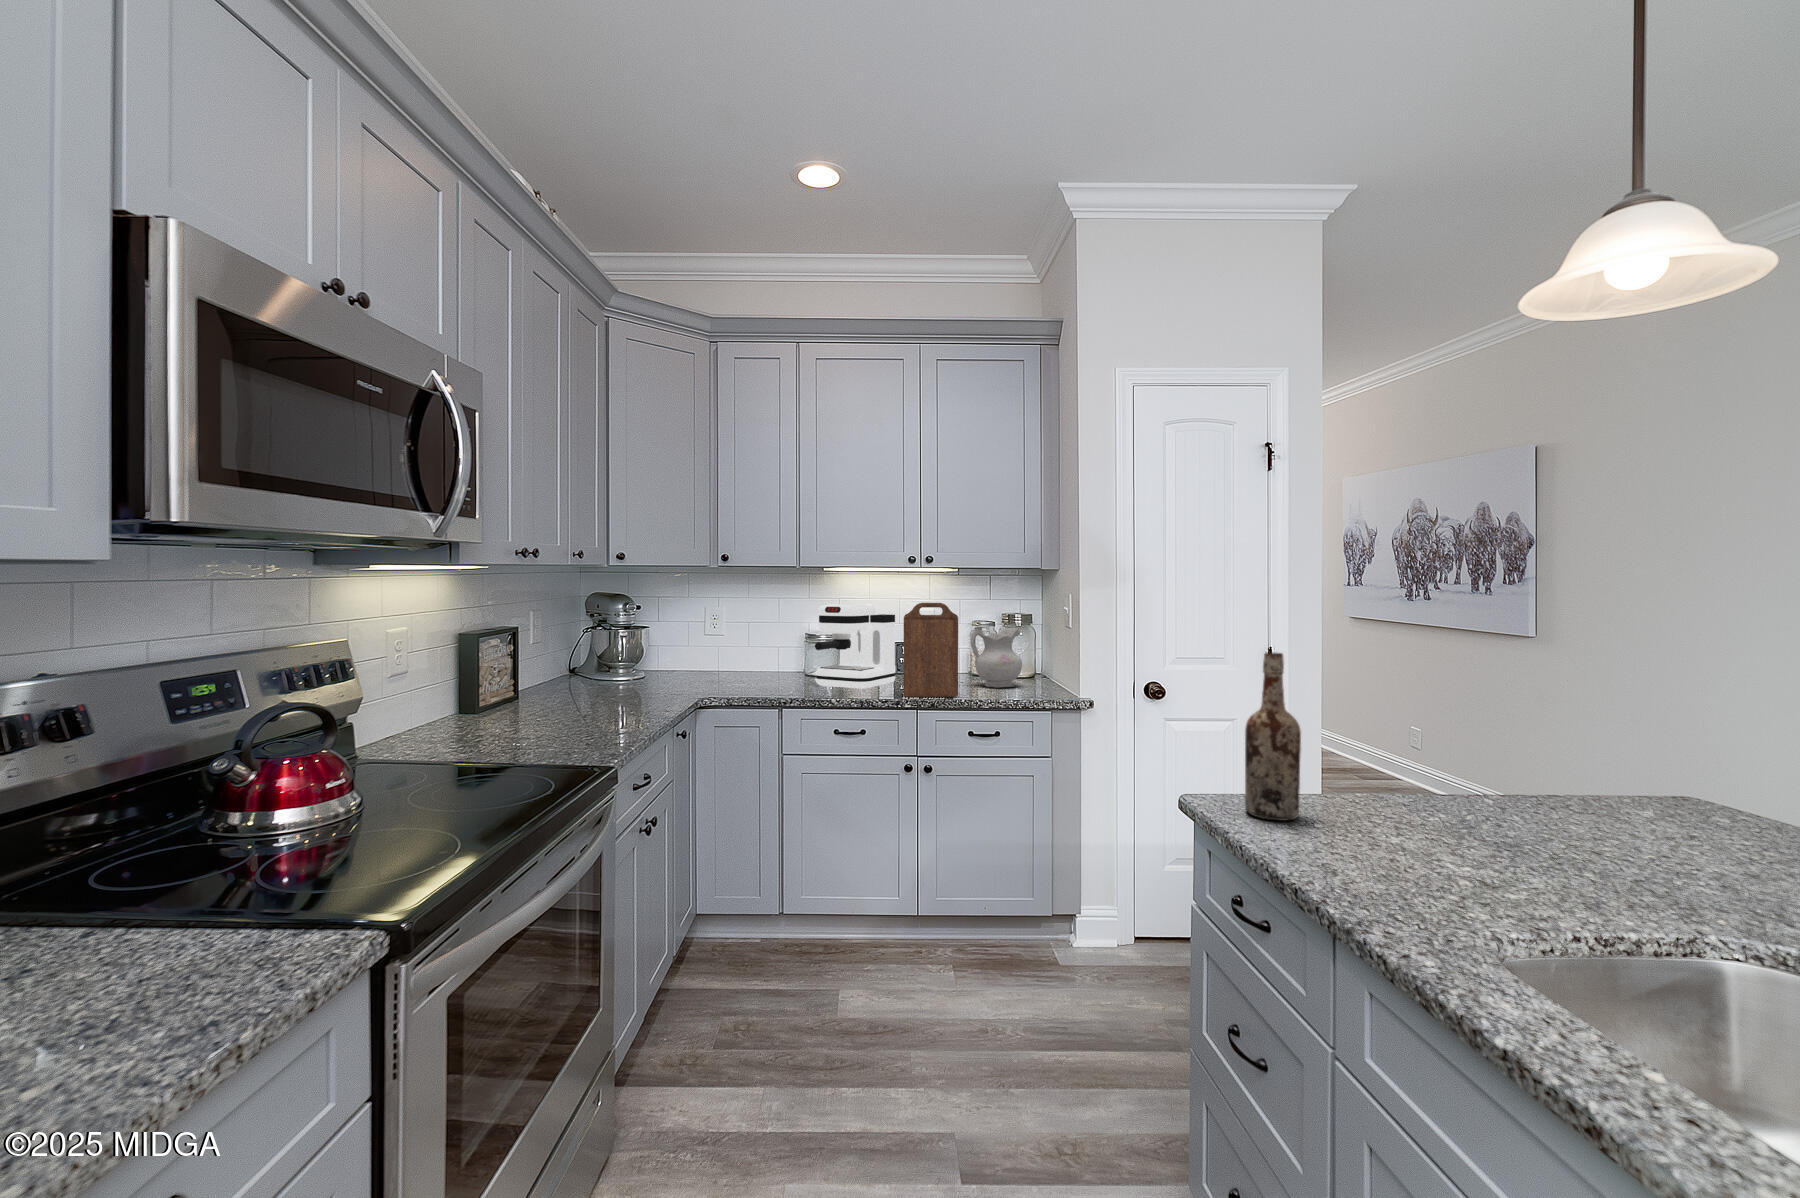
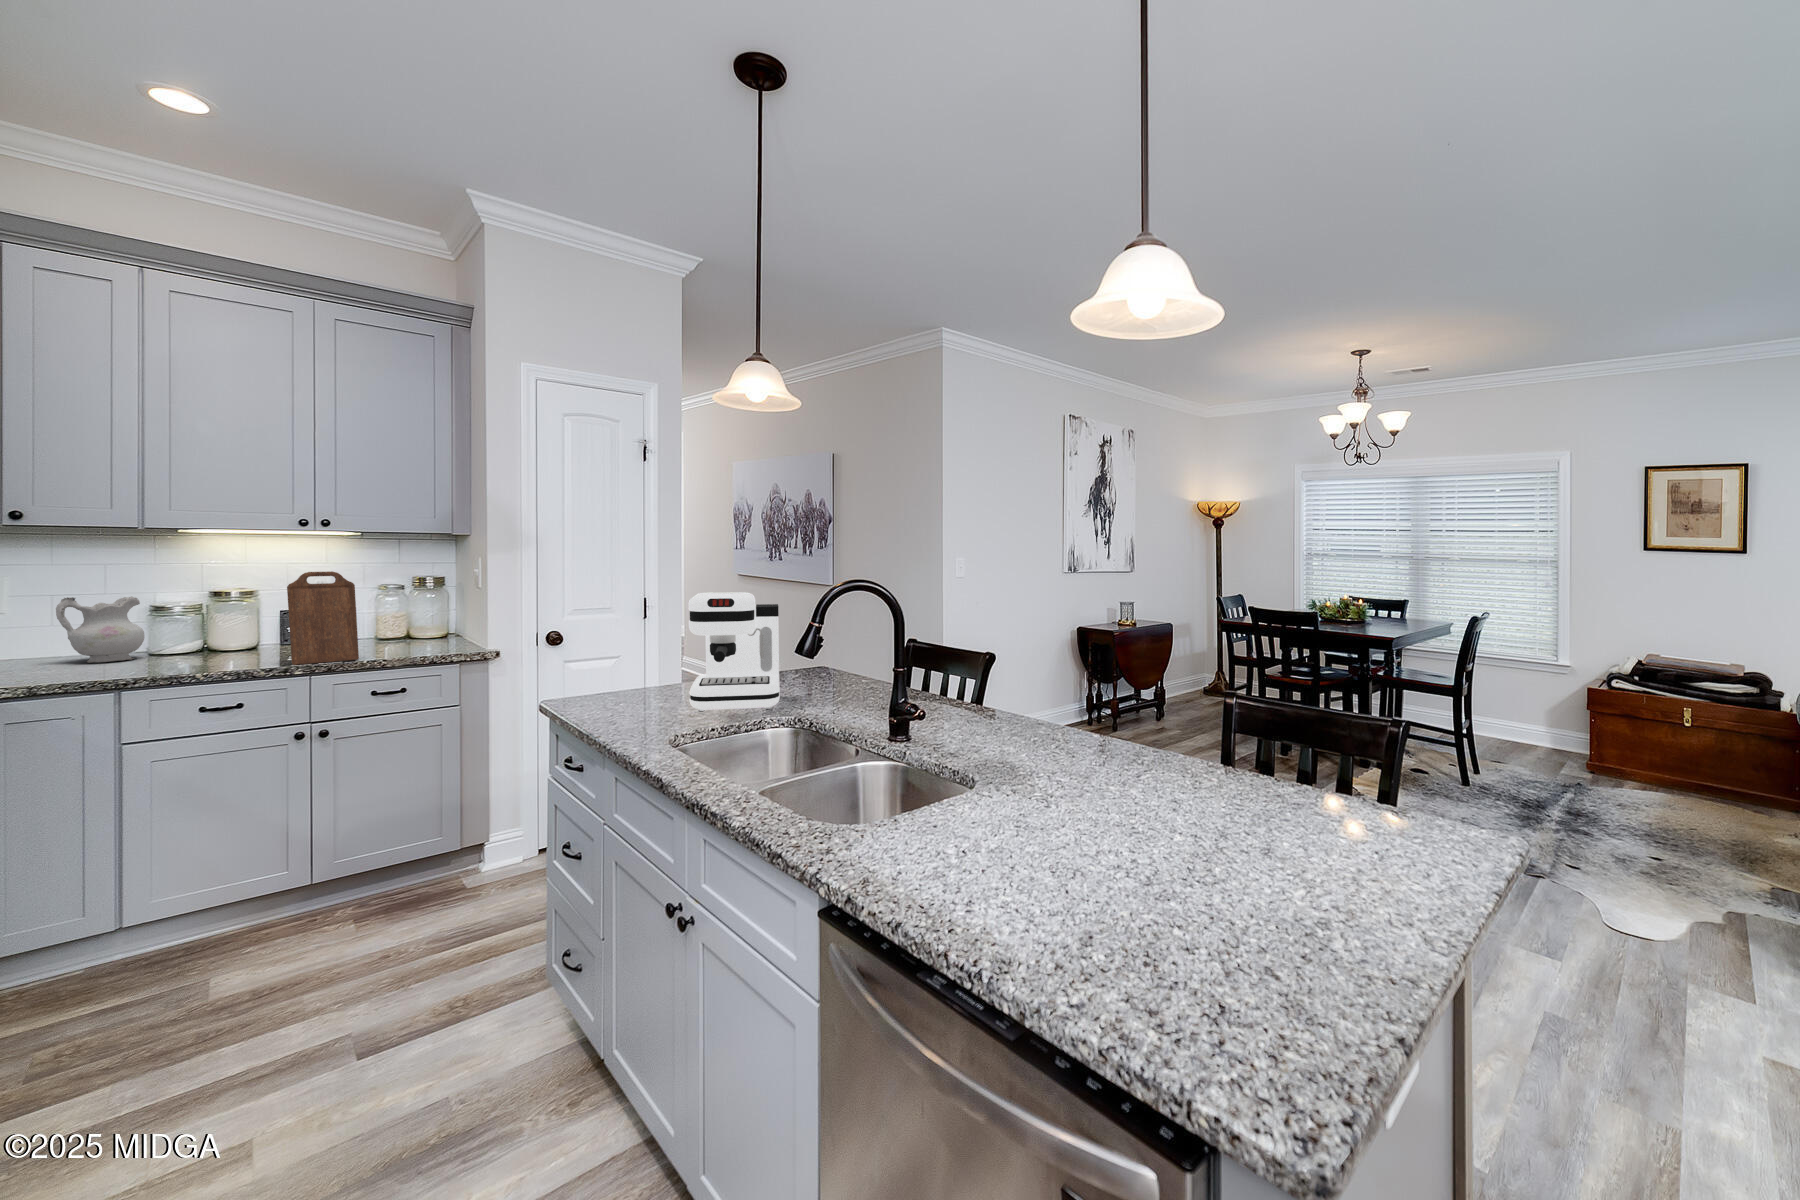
coffee maker: present [815,604,895,690] -> present [688,592,780,711]
ceramic pitcher: present [970,627,1022,688] -> present [56,596,144,663]
wine bottle: present [1245,653,1301,821] -> none [584,604,621,715]

